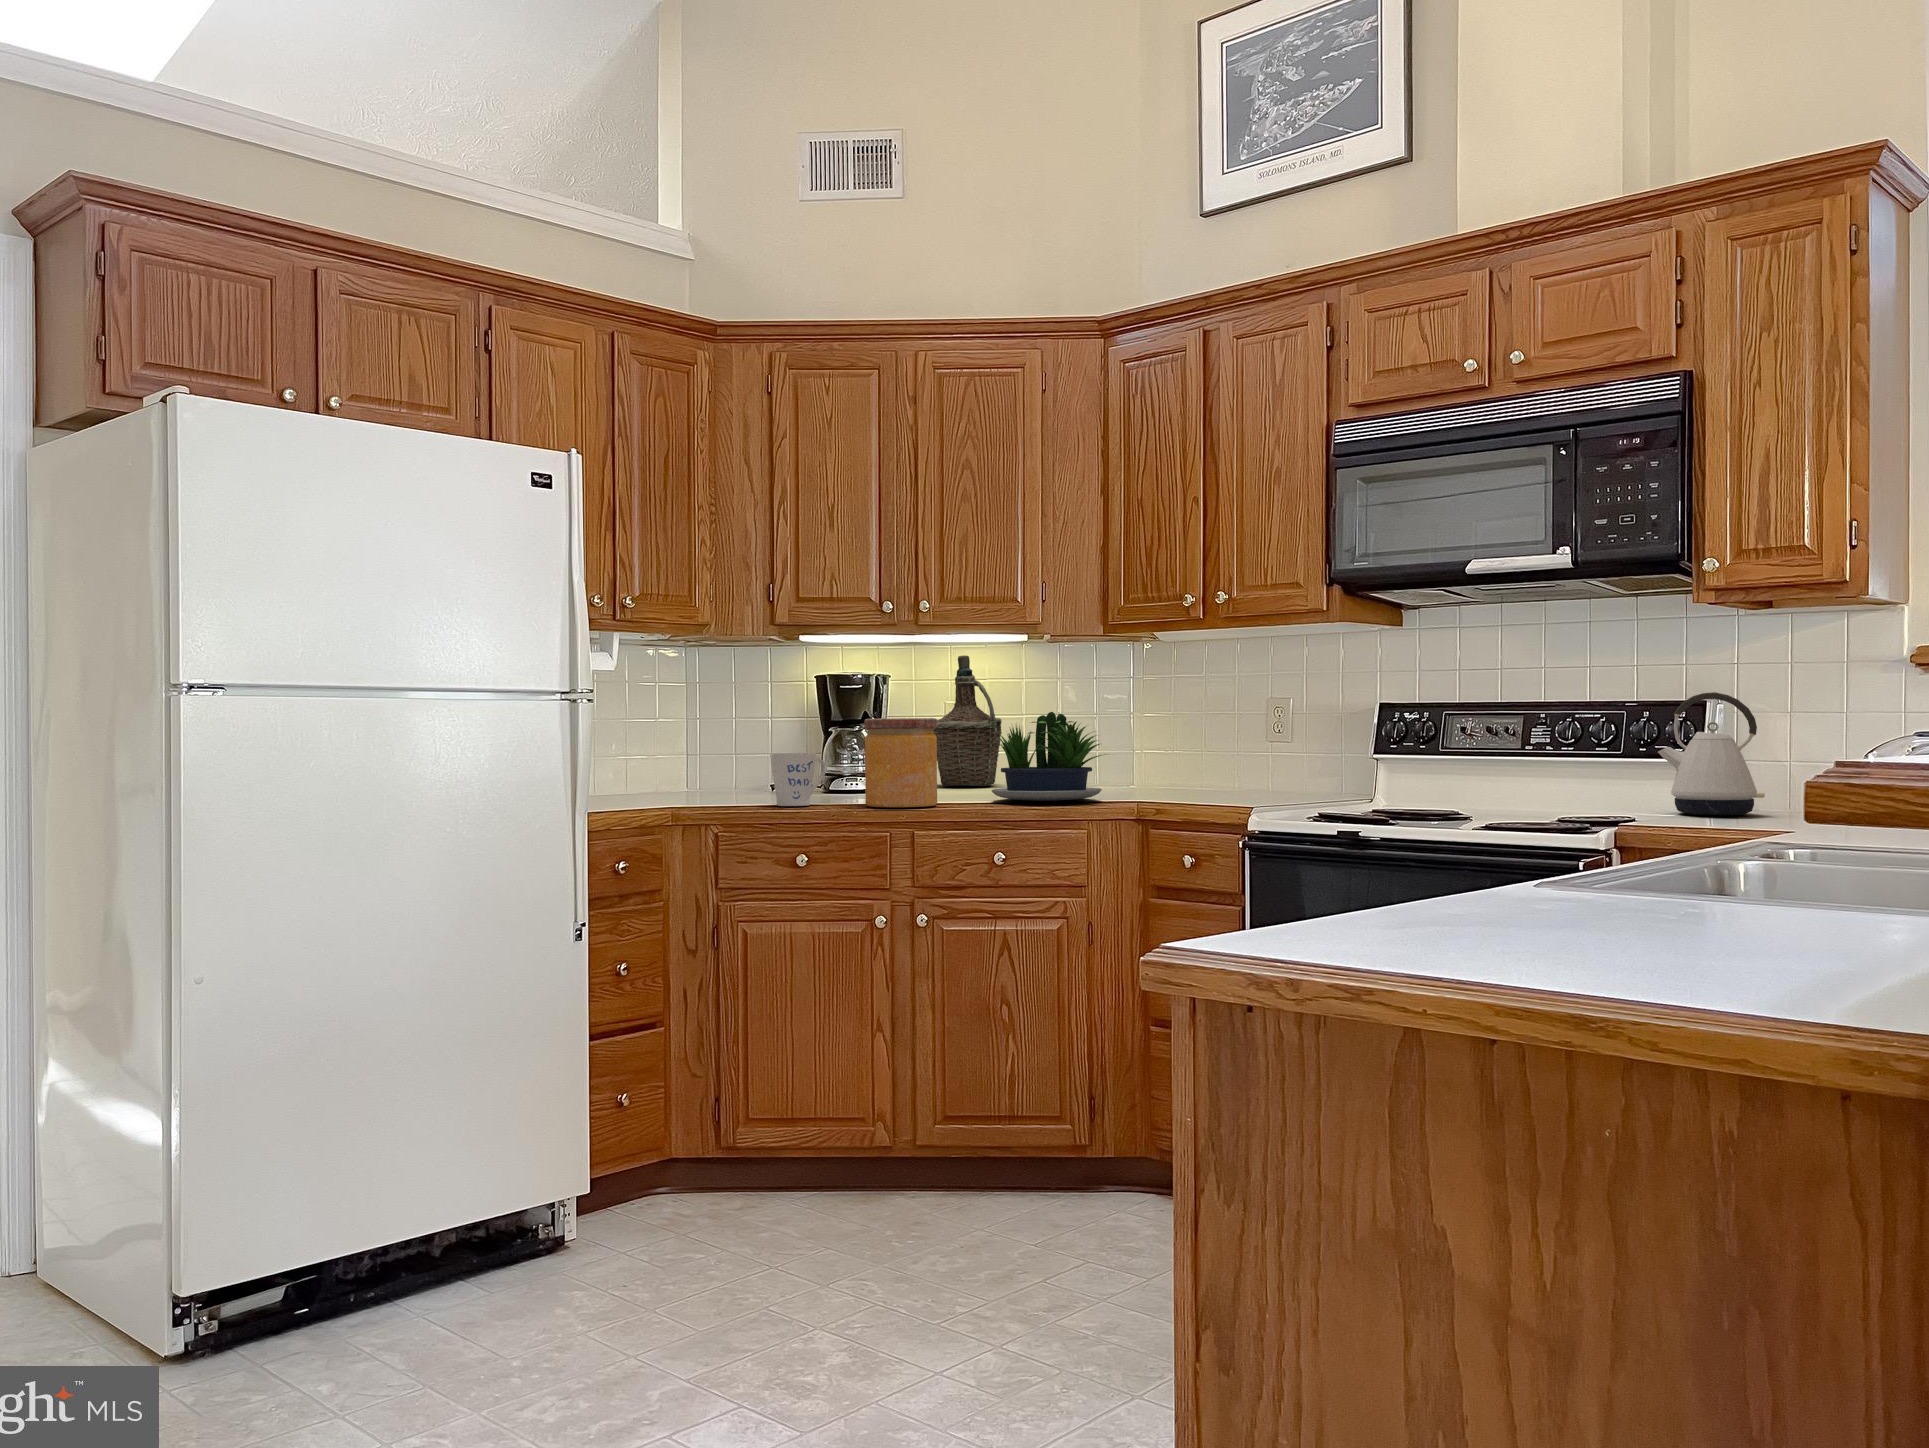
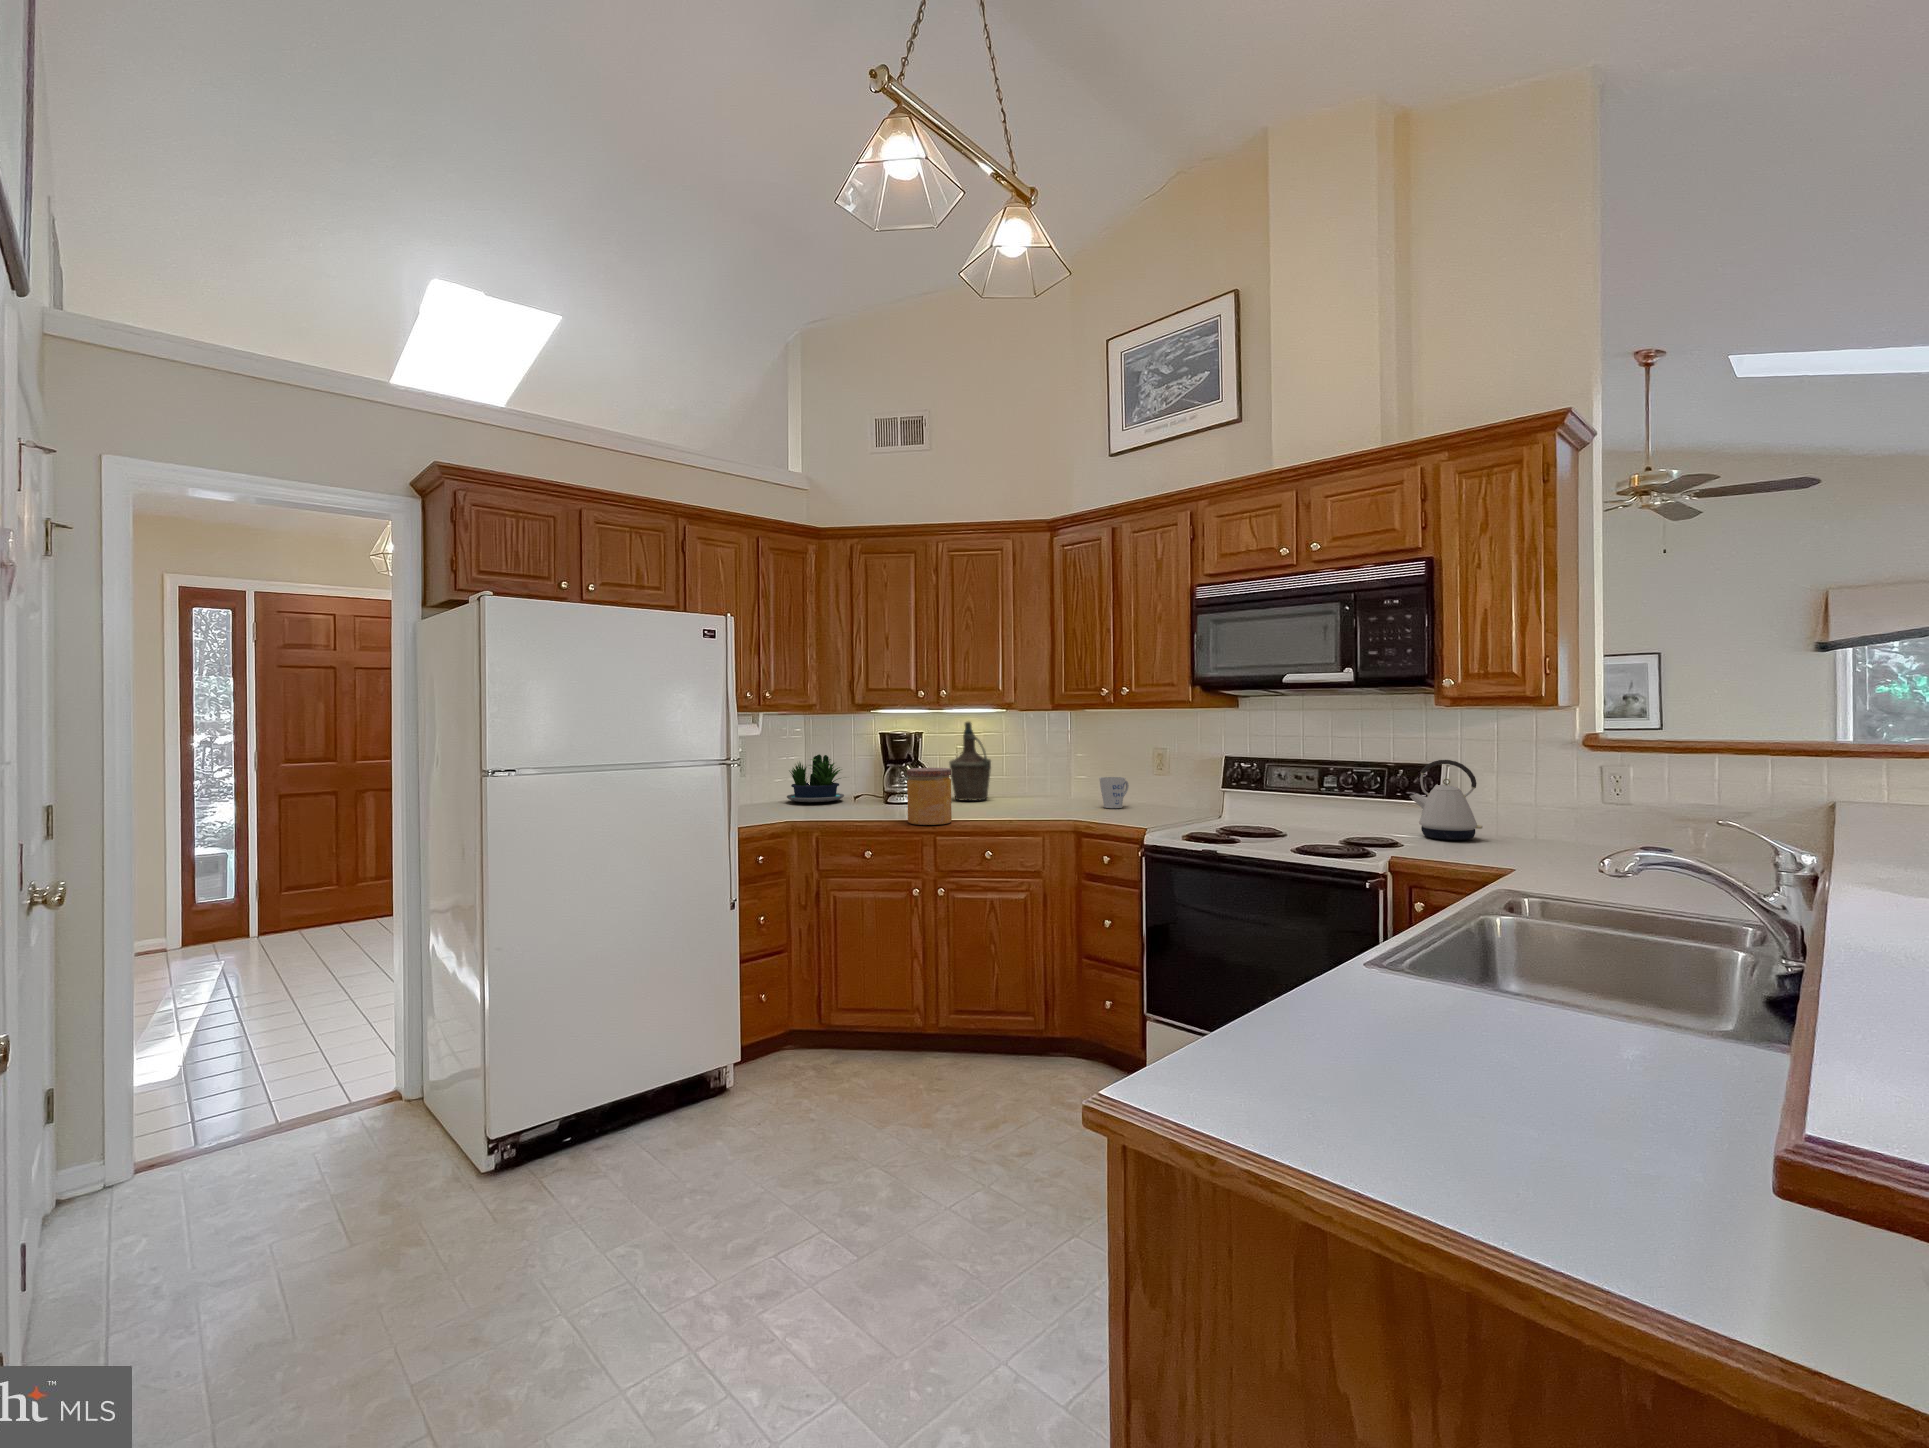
potted plant: present [992,712,1105,801] -> present [787,754,844,802]
mug: present [770,753,826,806] -> present [1099,777,1129,808]

